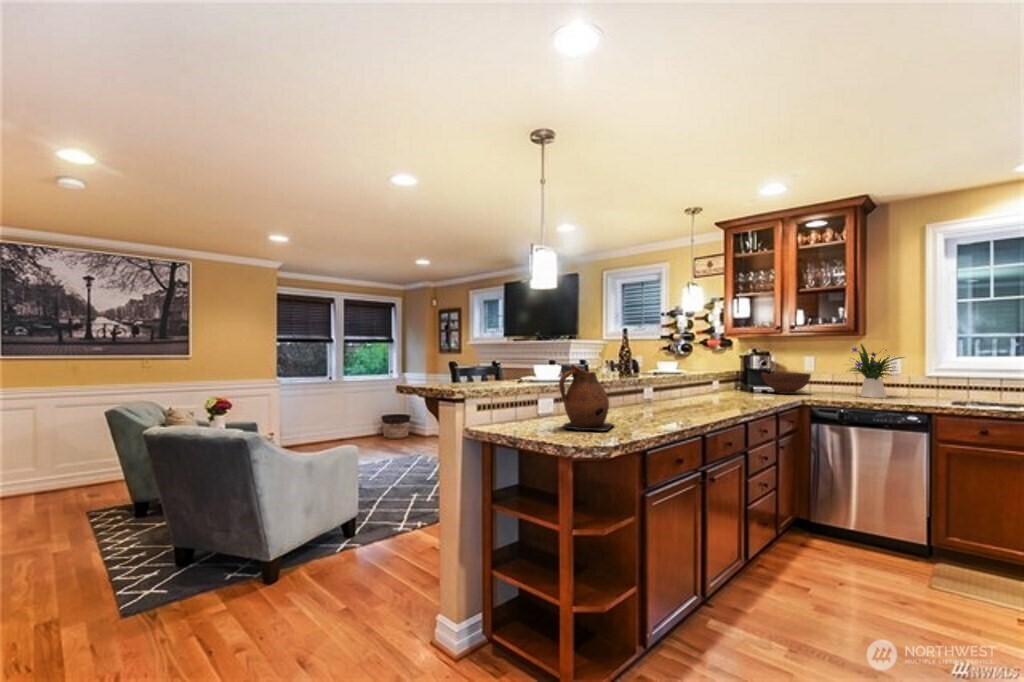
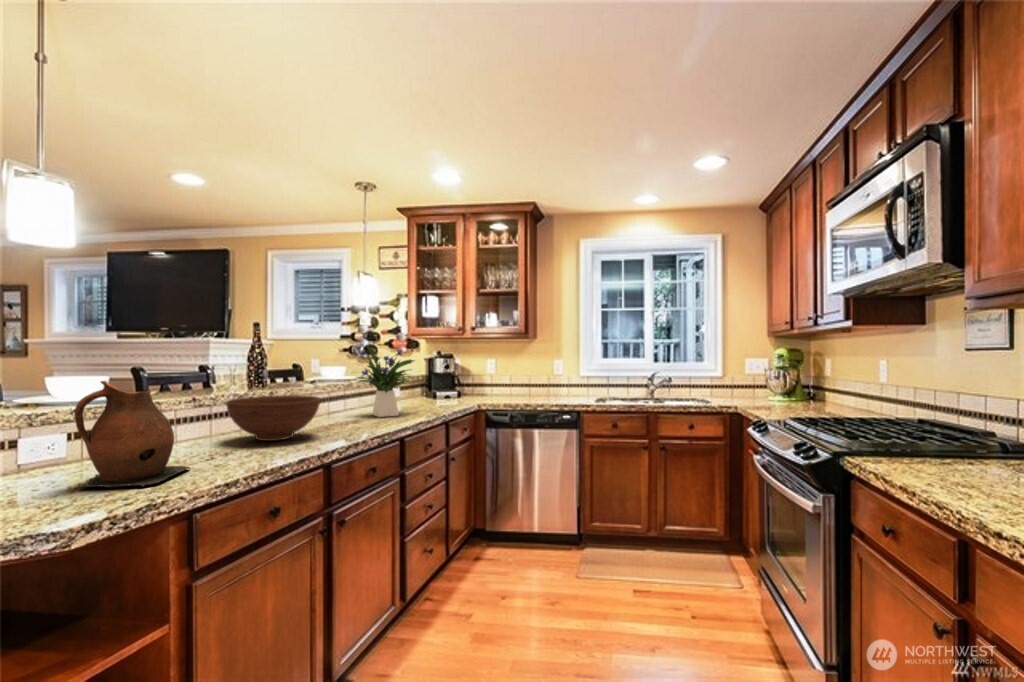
flower arrangement: present [850,344,904,398] -> present [357,345,414,417]
fruit bowl: present [762,372,810,394] -> present [226,395,320,441]

